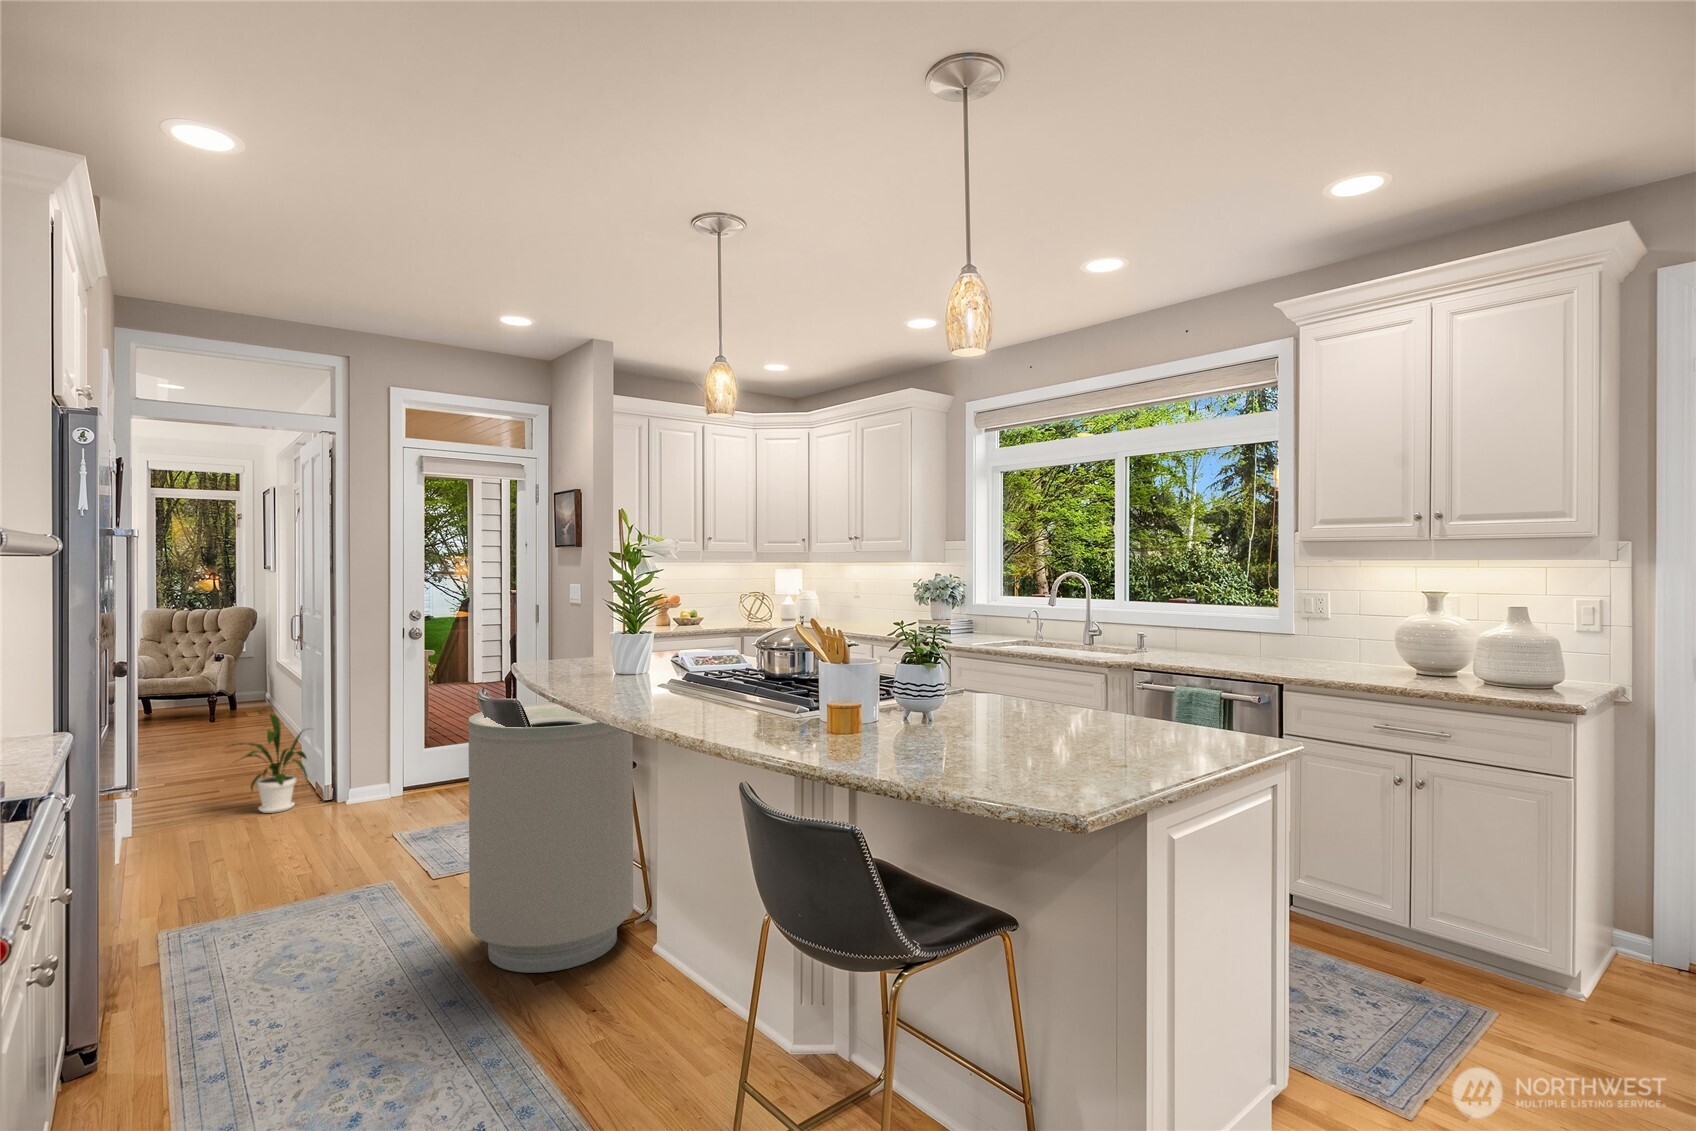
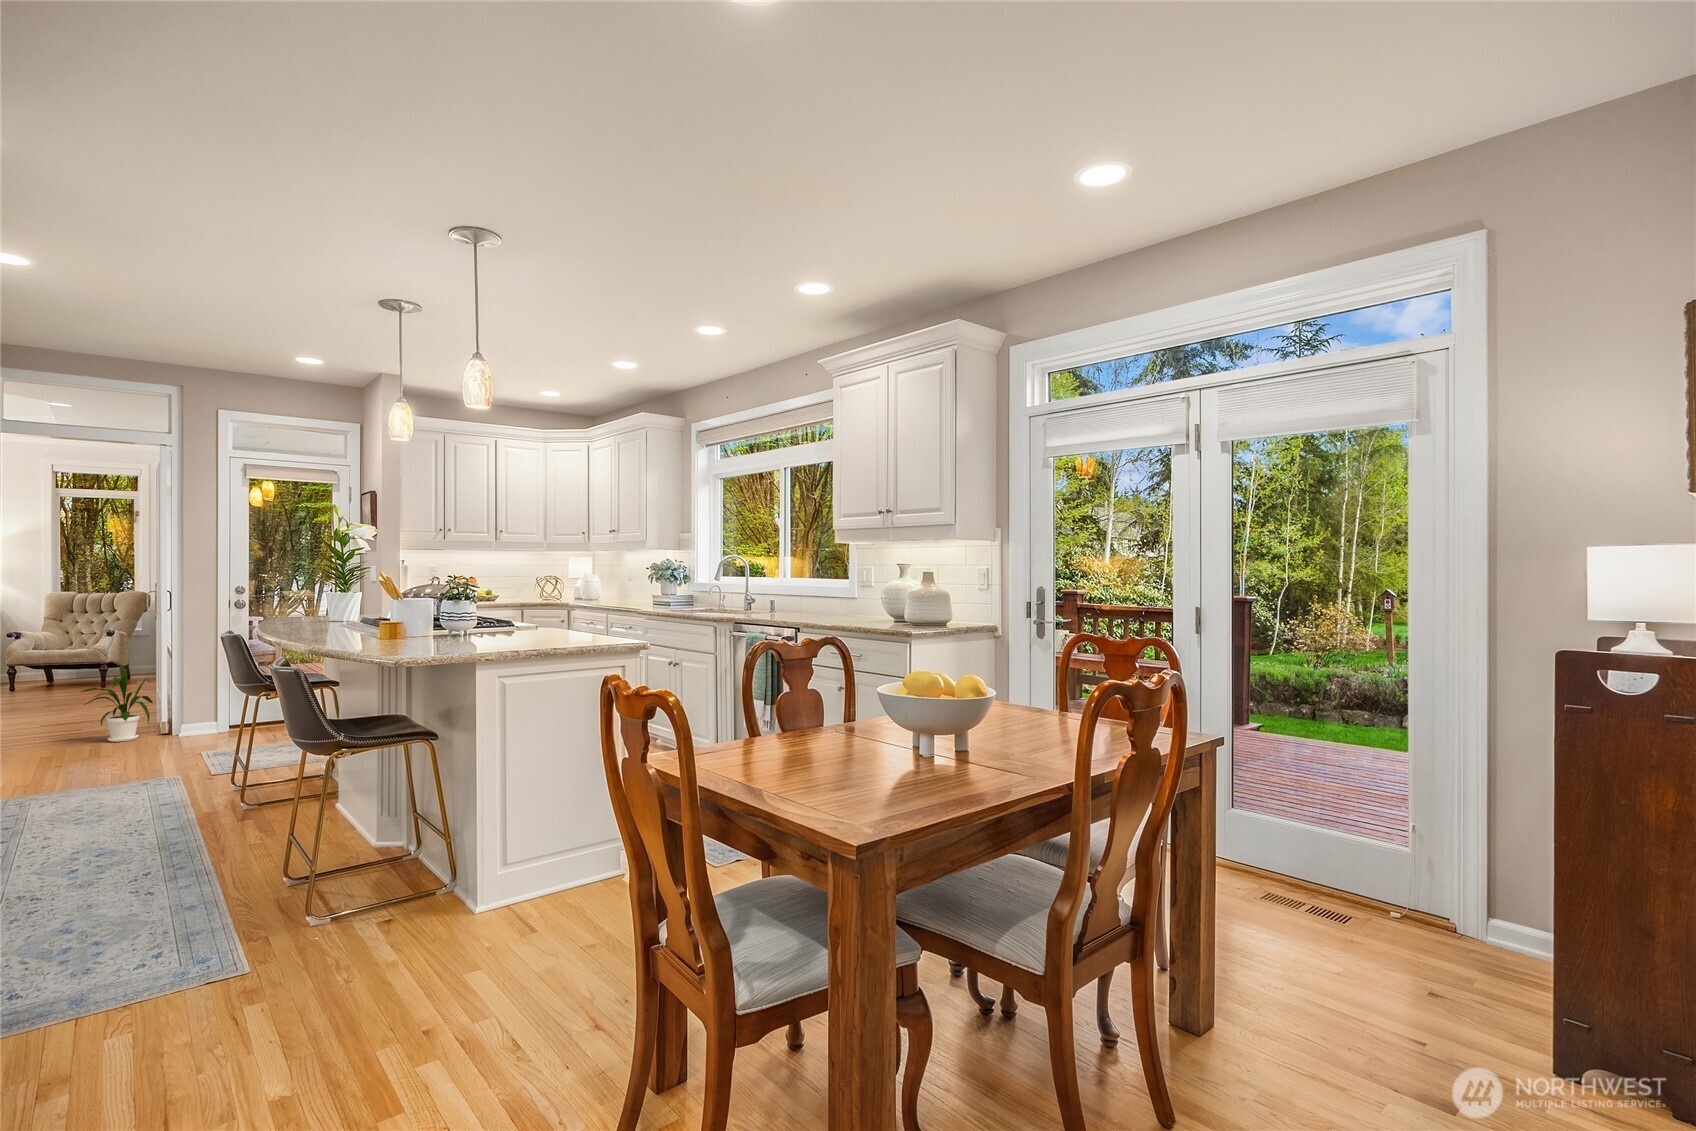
trash can: present [468,702,633,973] -> none [206,641,335,817]

